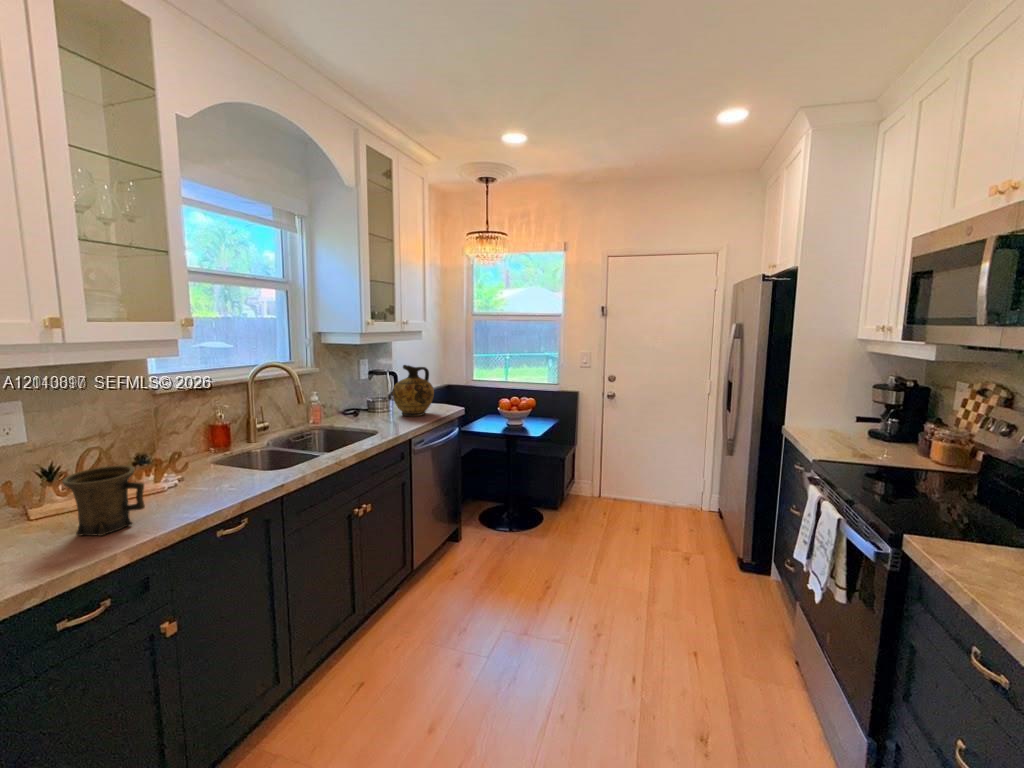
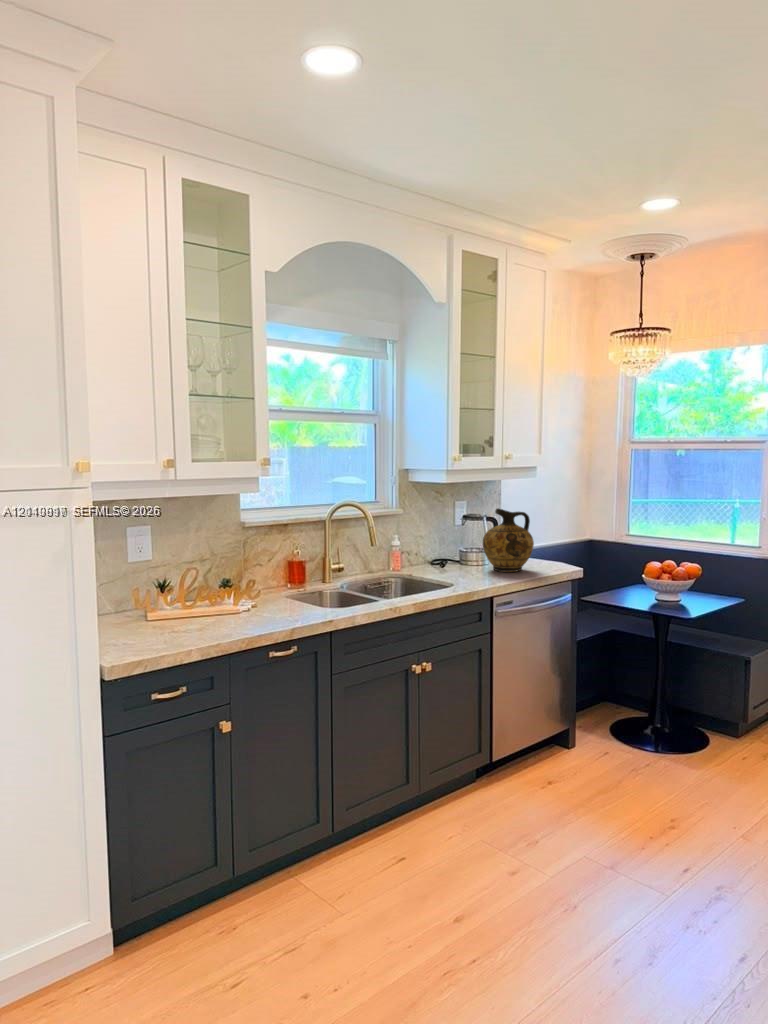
mug: present [62,465,145,536] -> none [166,582,218,637]

